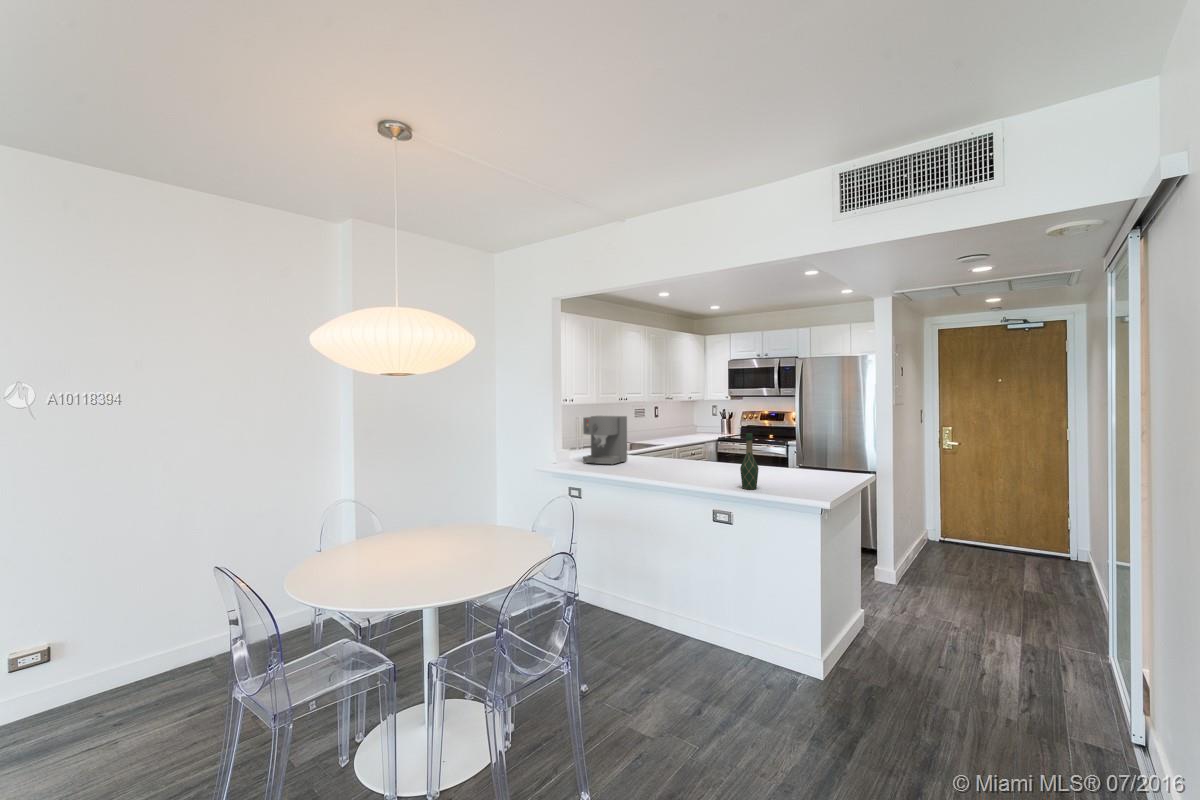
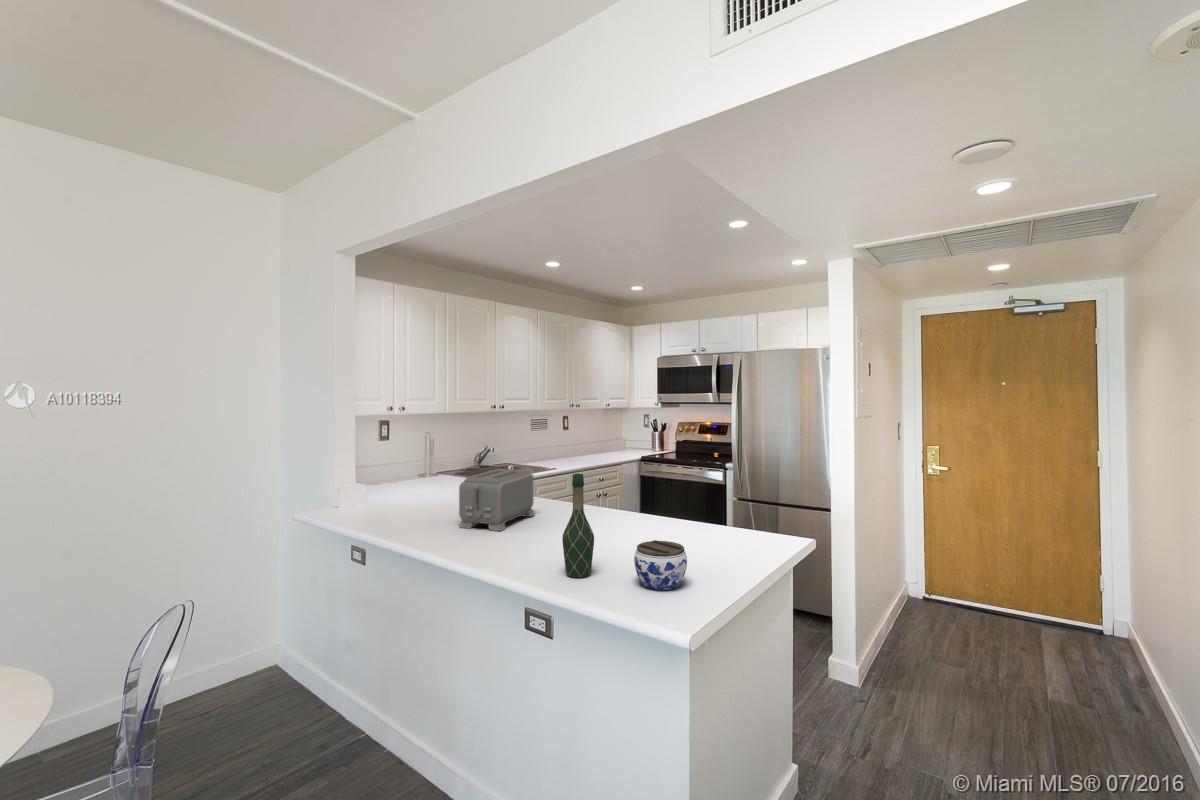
coffee maker: present [583,416,627,465] -> none [392,432,464,509]
toaster: none [648,438,687,474] -> present [459,469,535,531]
jar: none [784,469,814,493] -> present [634,540,687,590]

